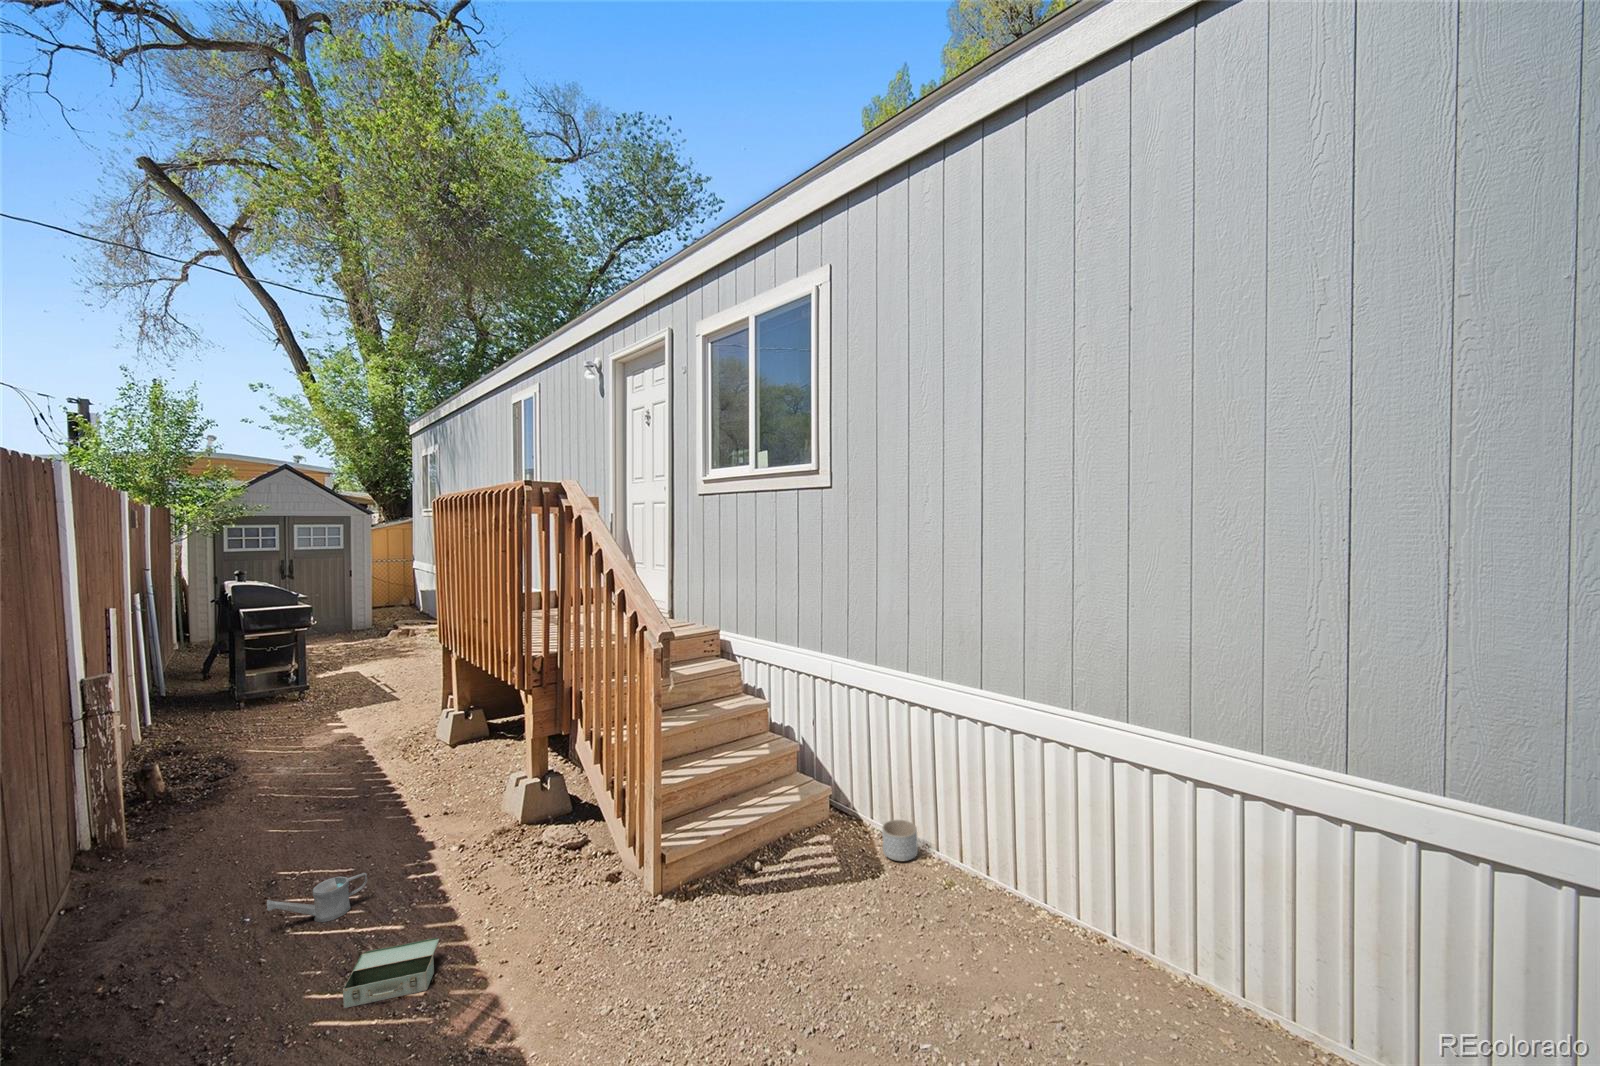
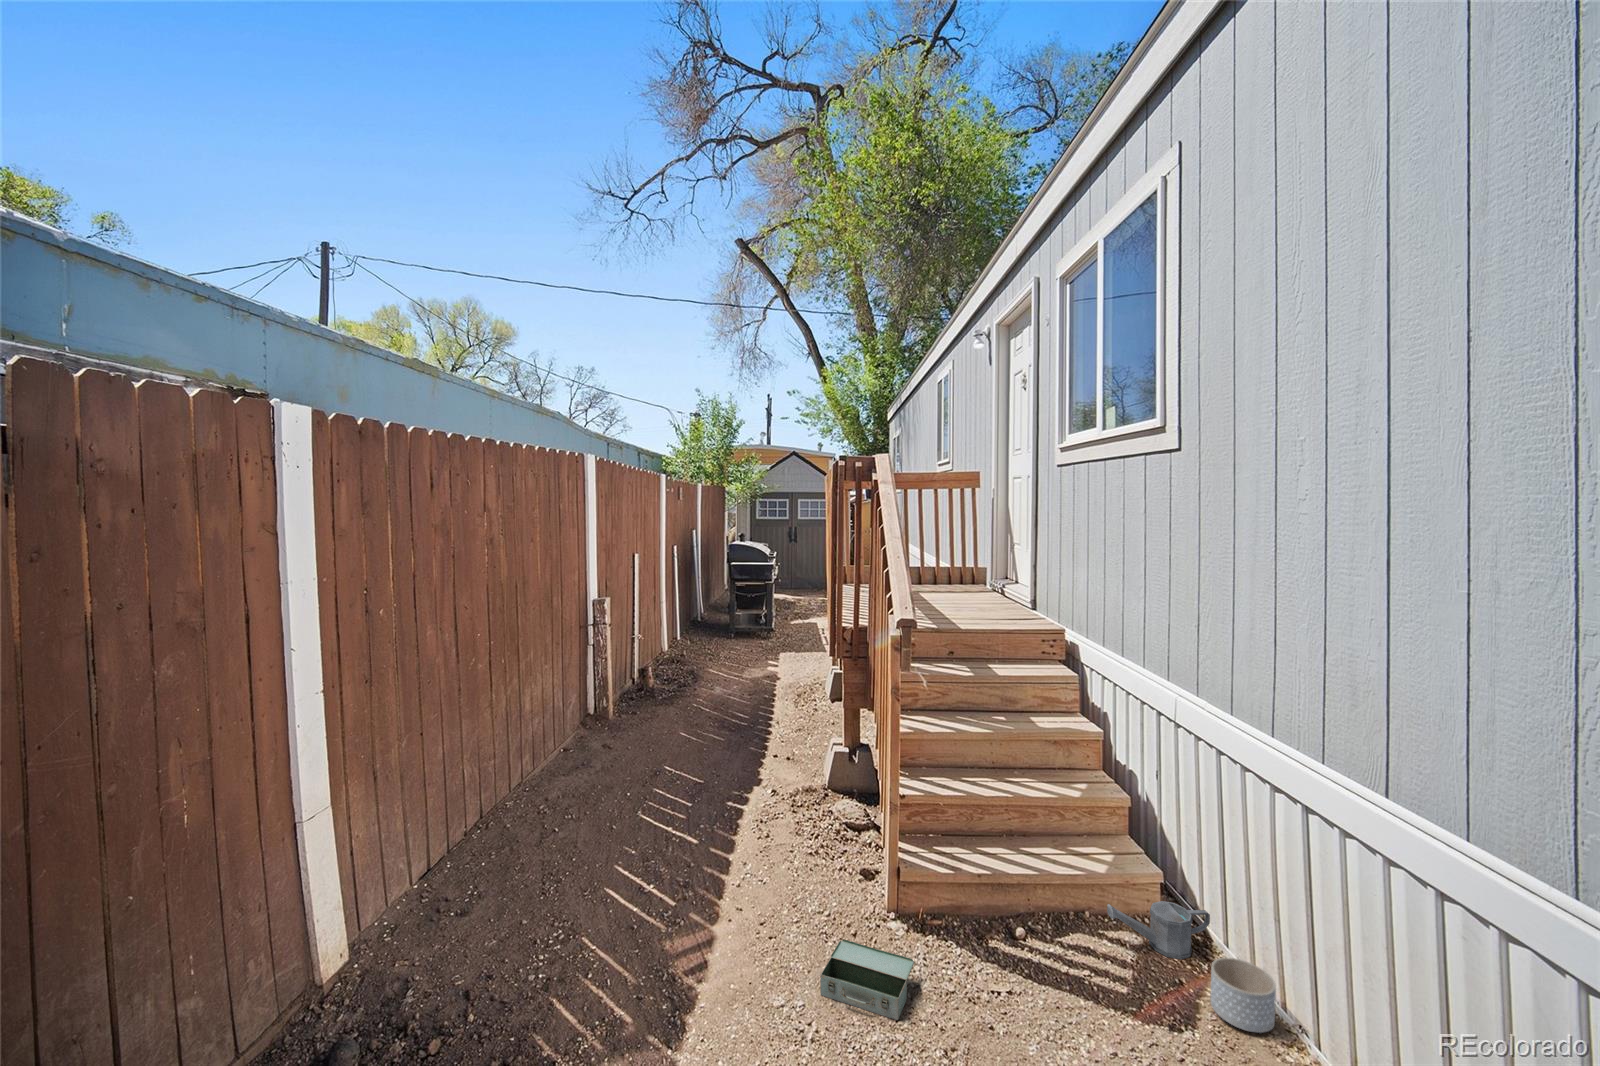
watering can: present [267,873,367,922] -> present [1107,901,1210,959]
toolbox: present [343,938,440,1008] -> present [820,939,914,1020]

